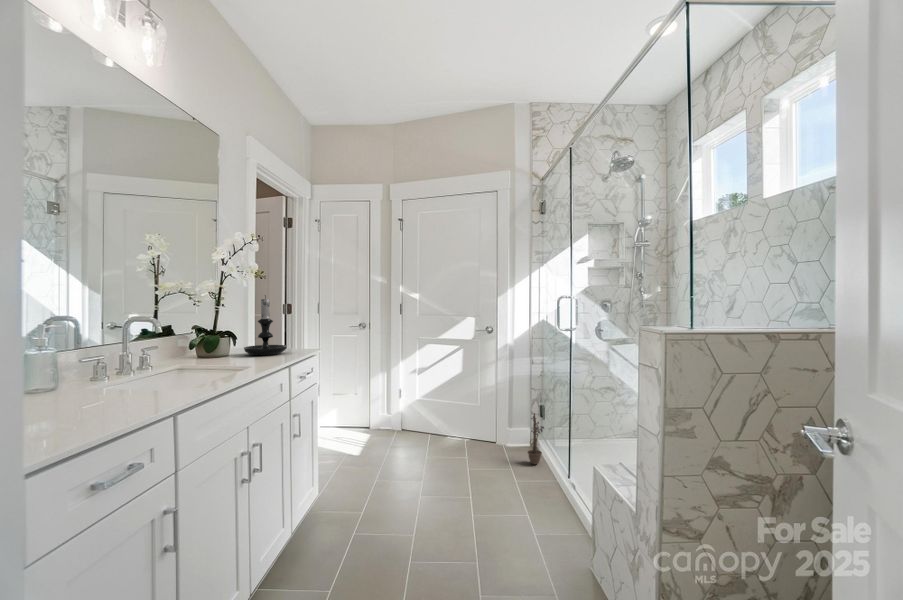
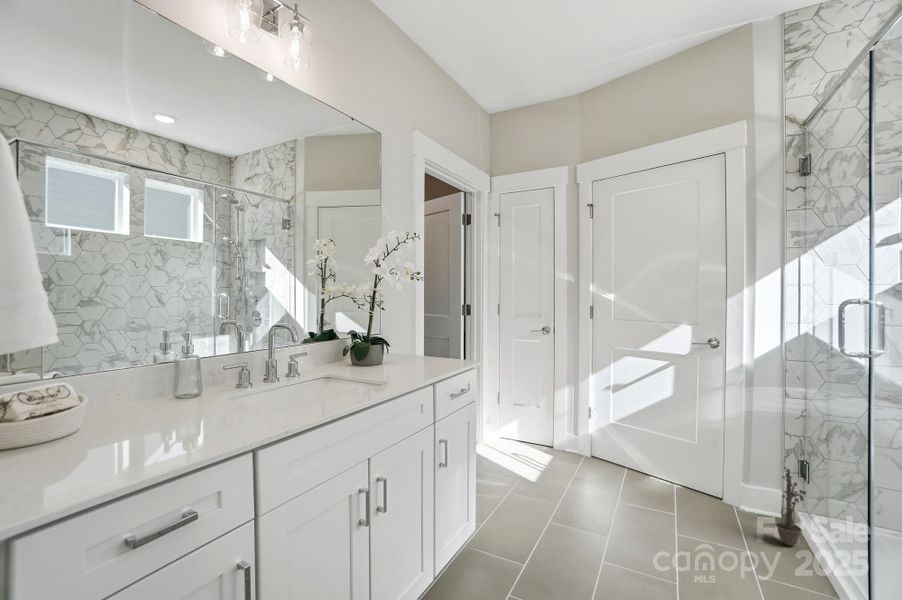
candle holder: present [244,295,287,356] -> none [398,297,444,365]

